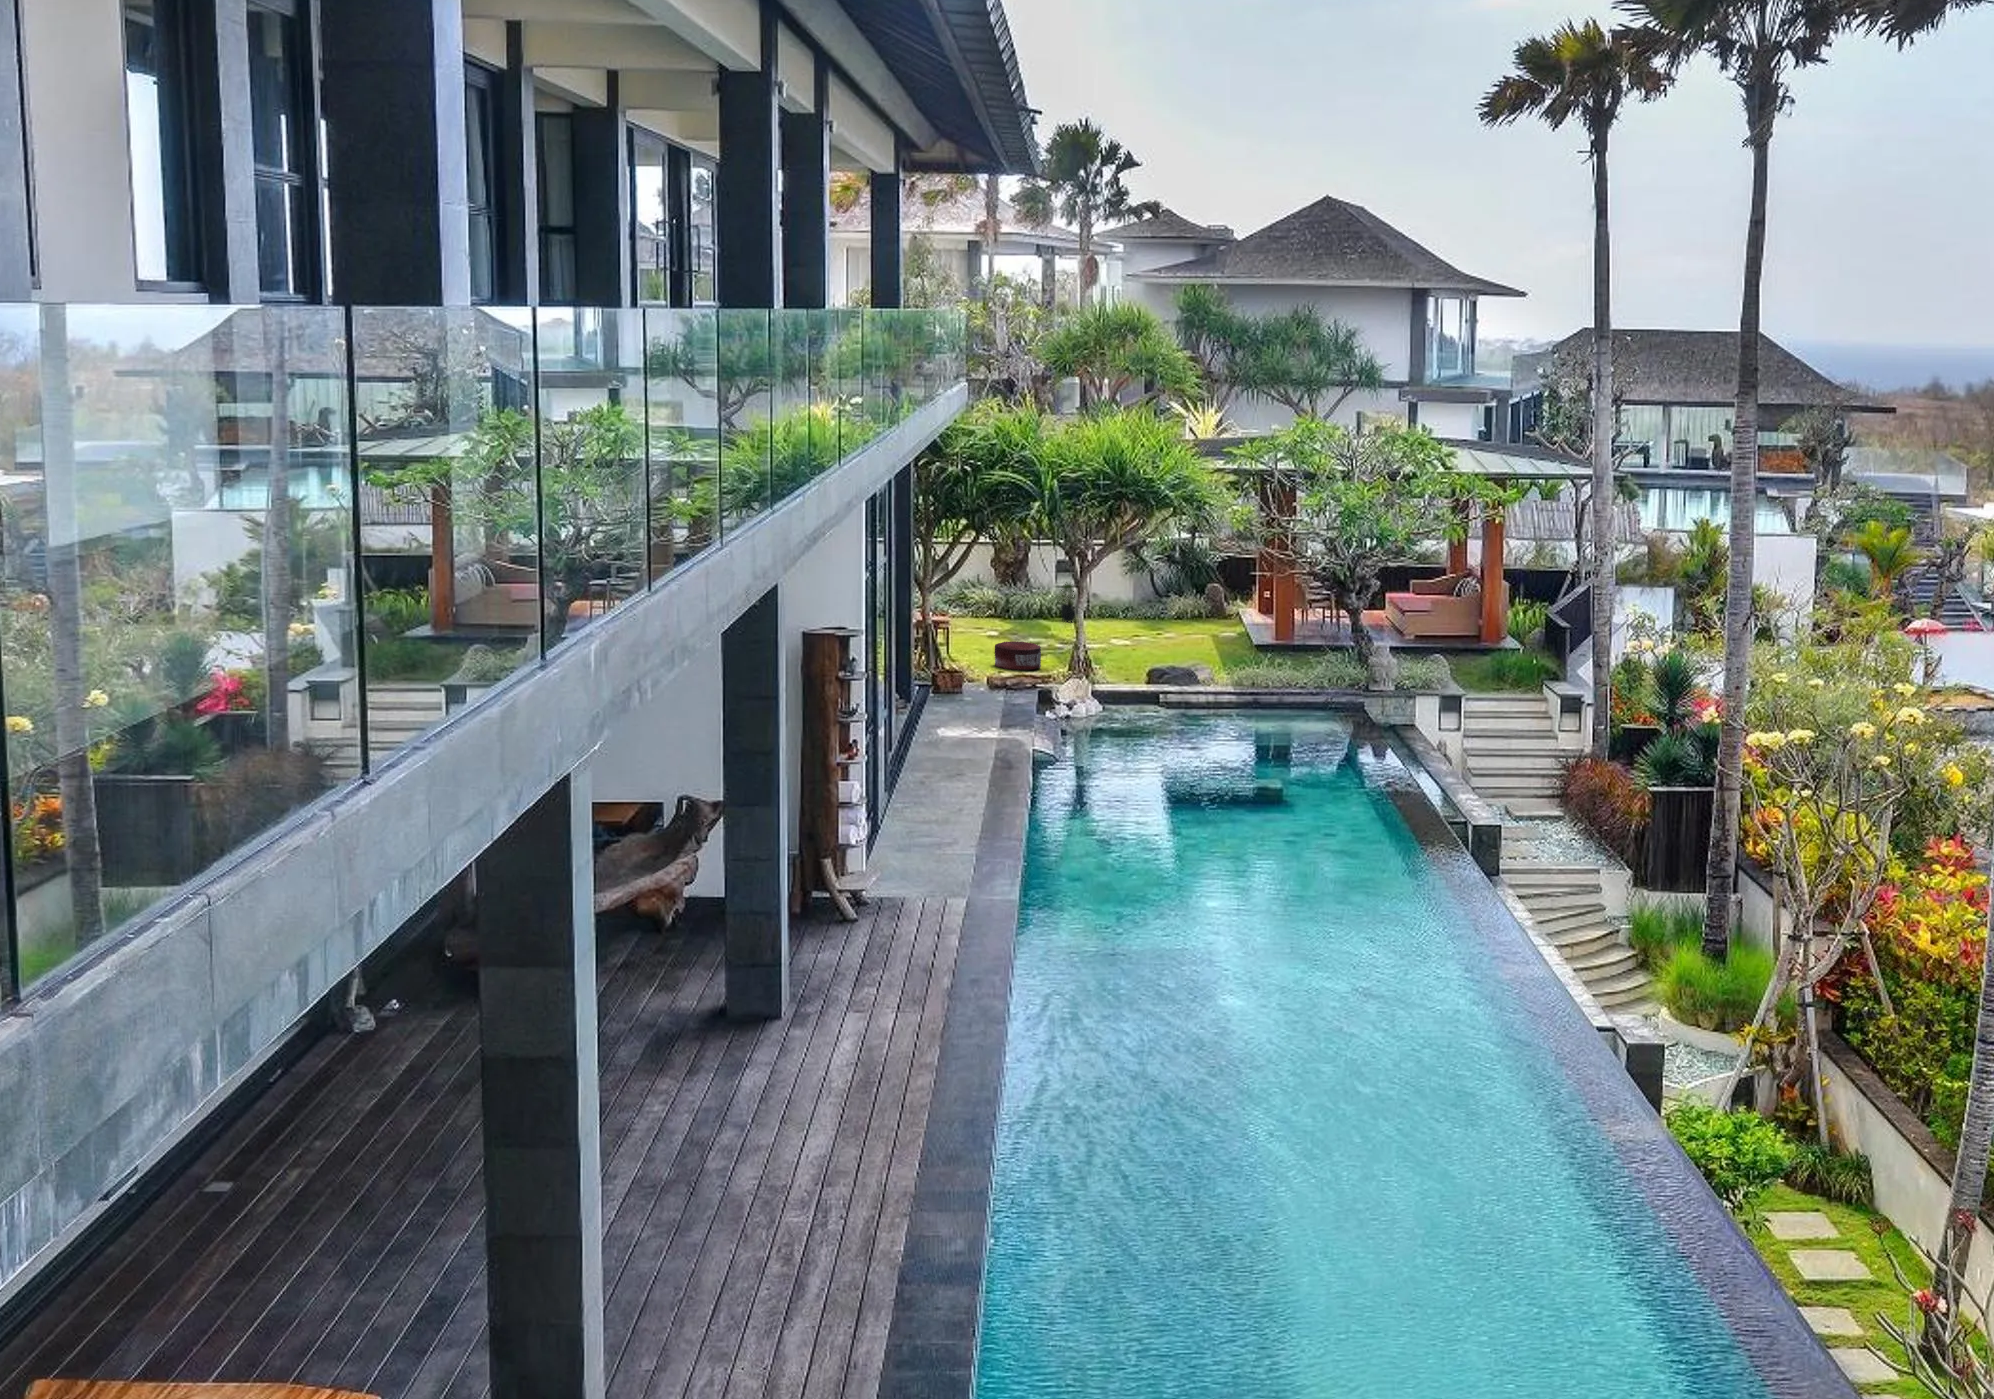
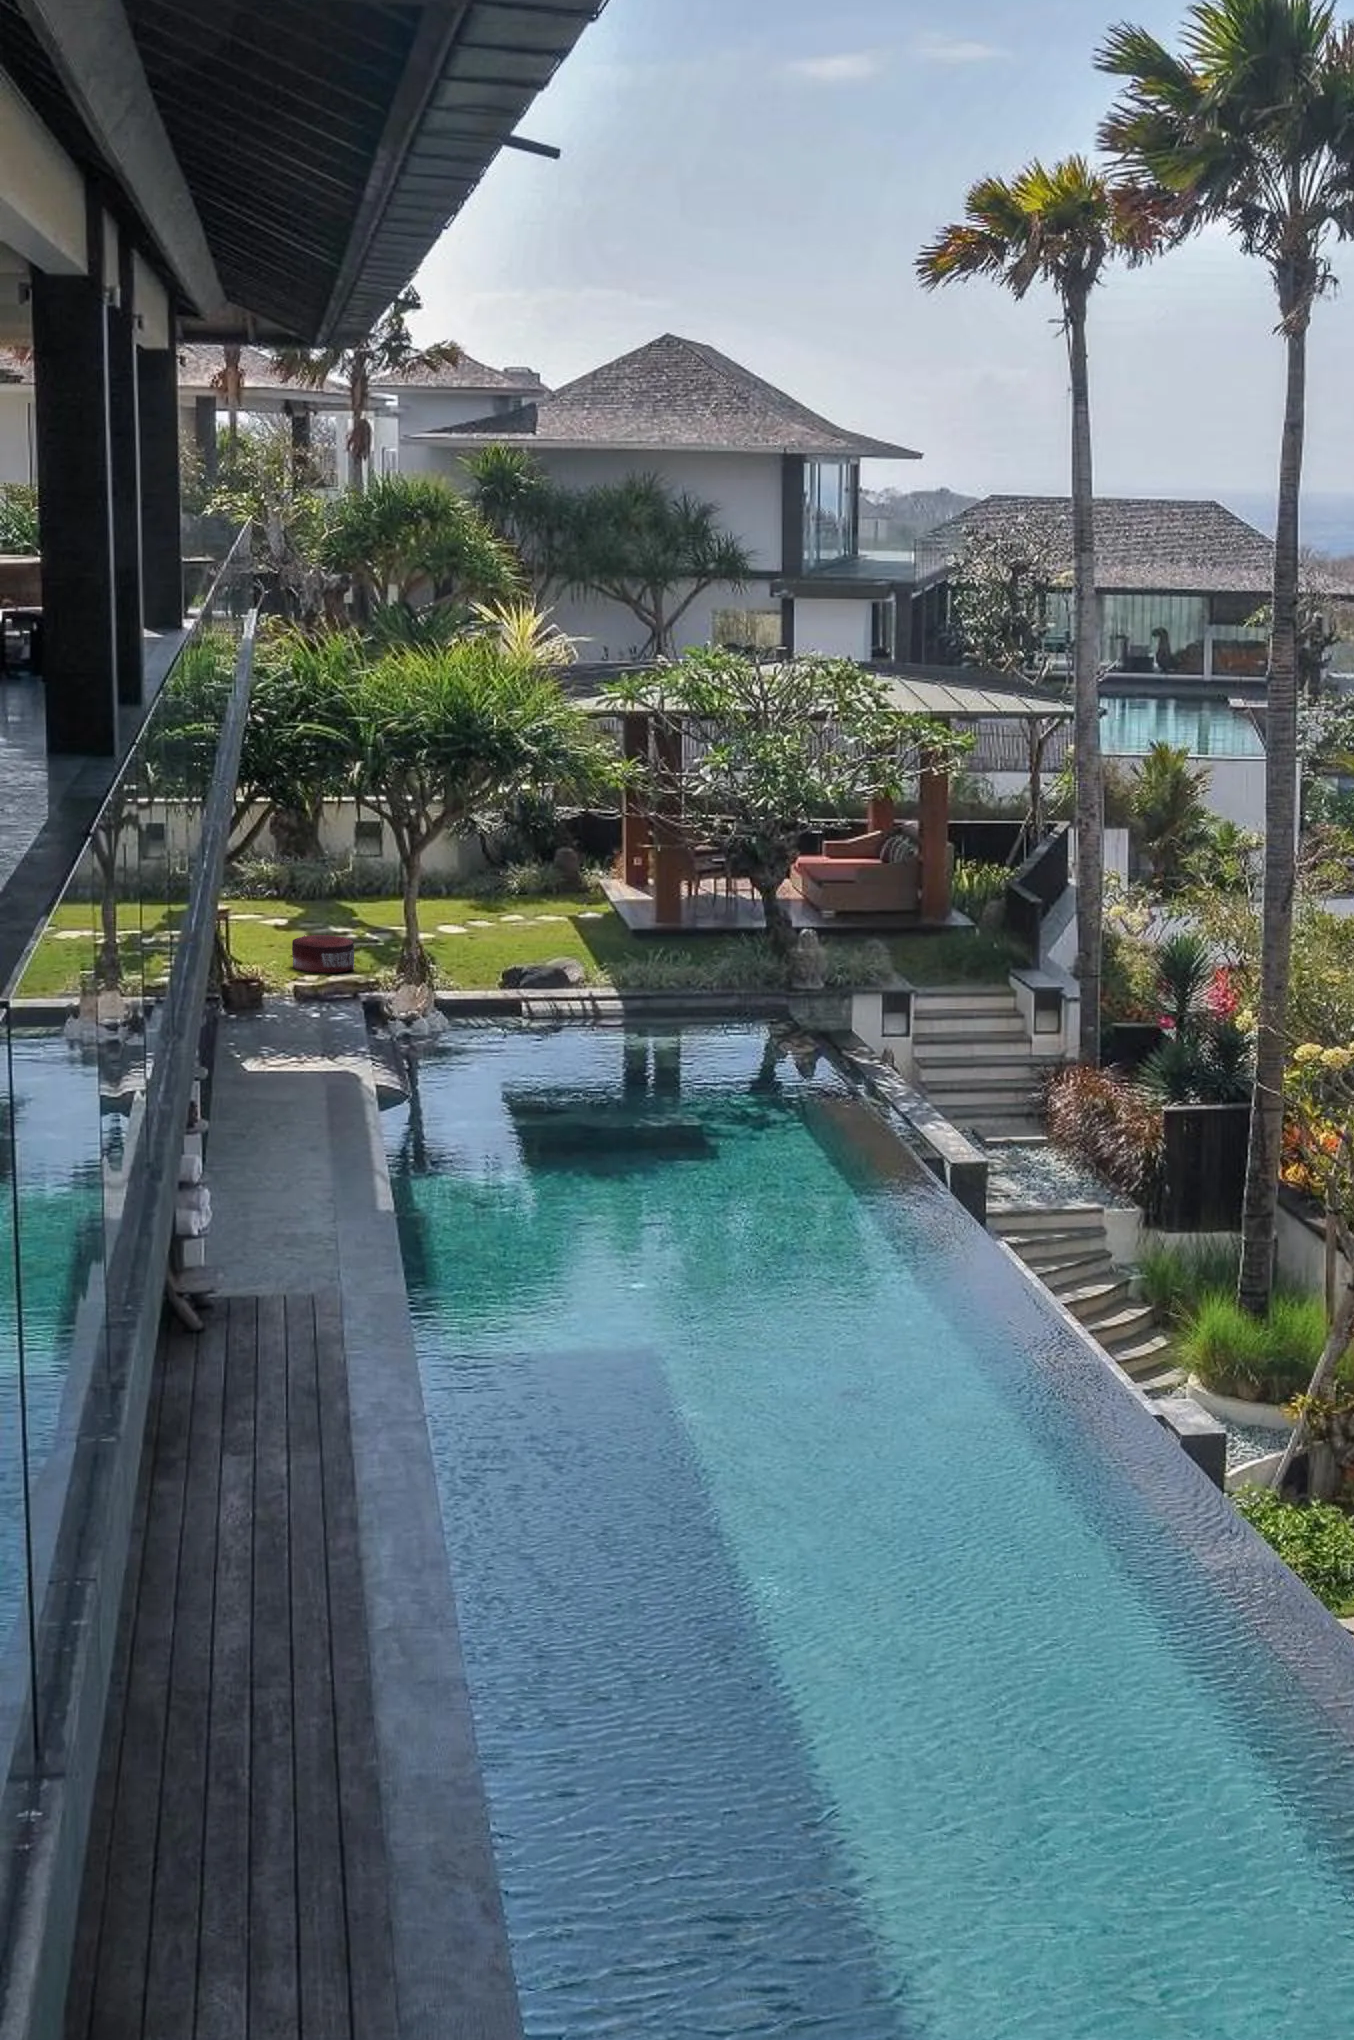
potted plant: present [1059,582,1076,623] -> none [350,845,384,899]

